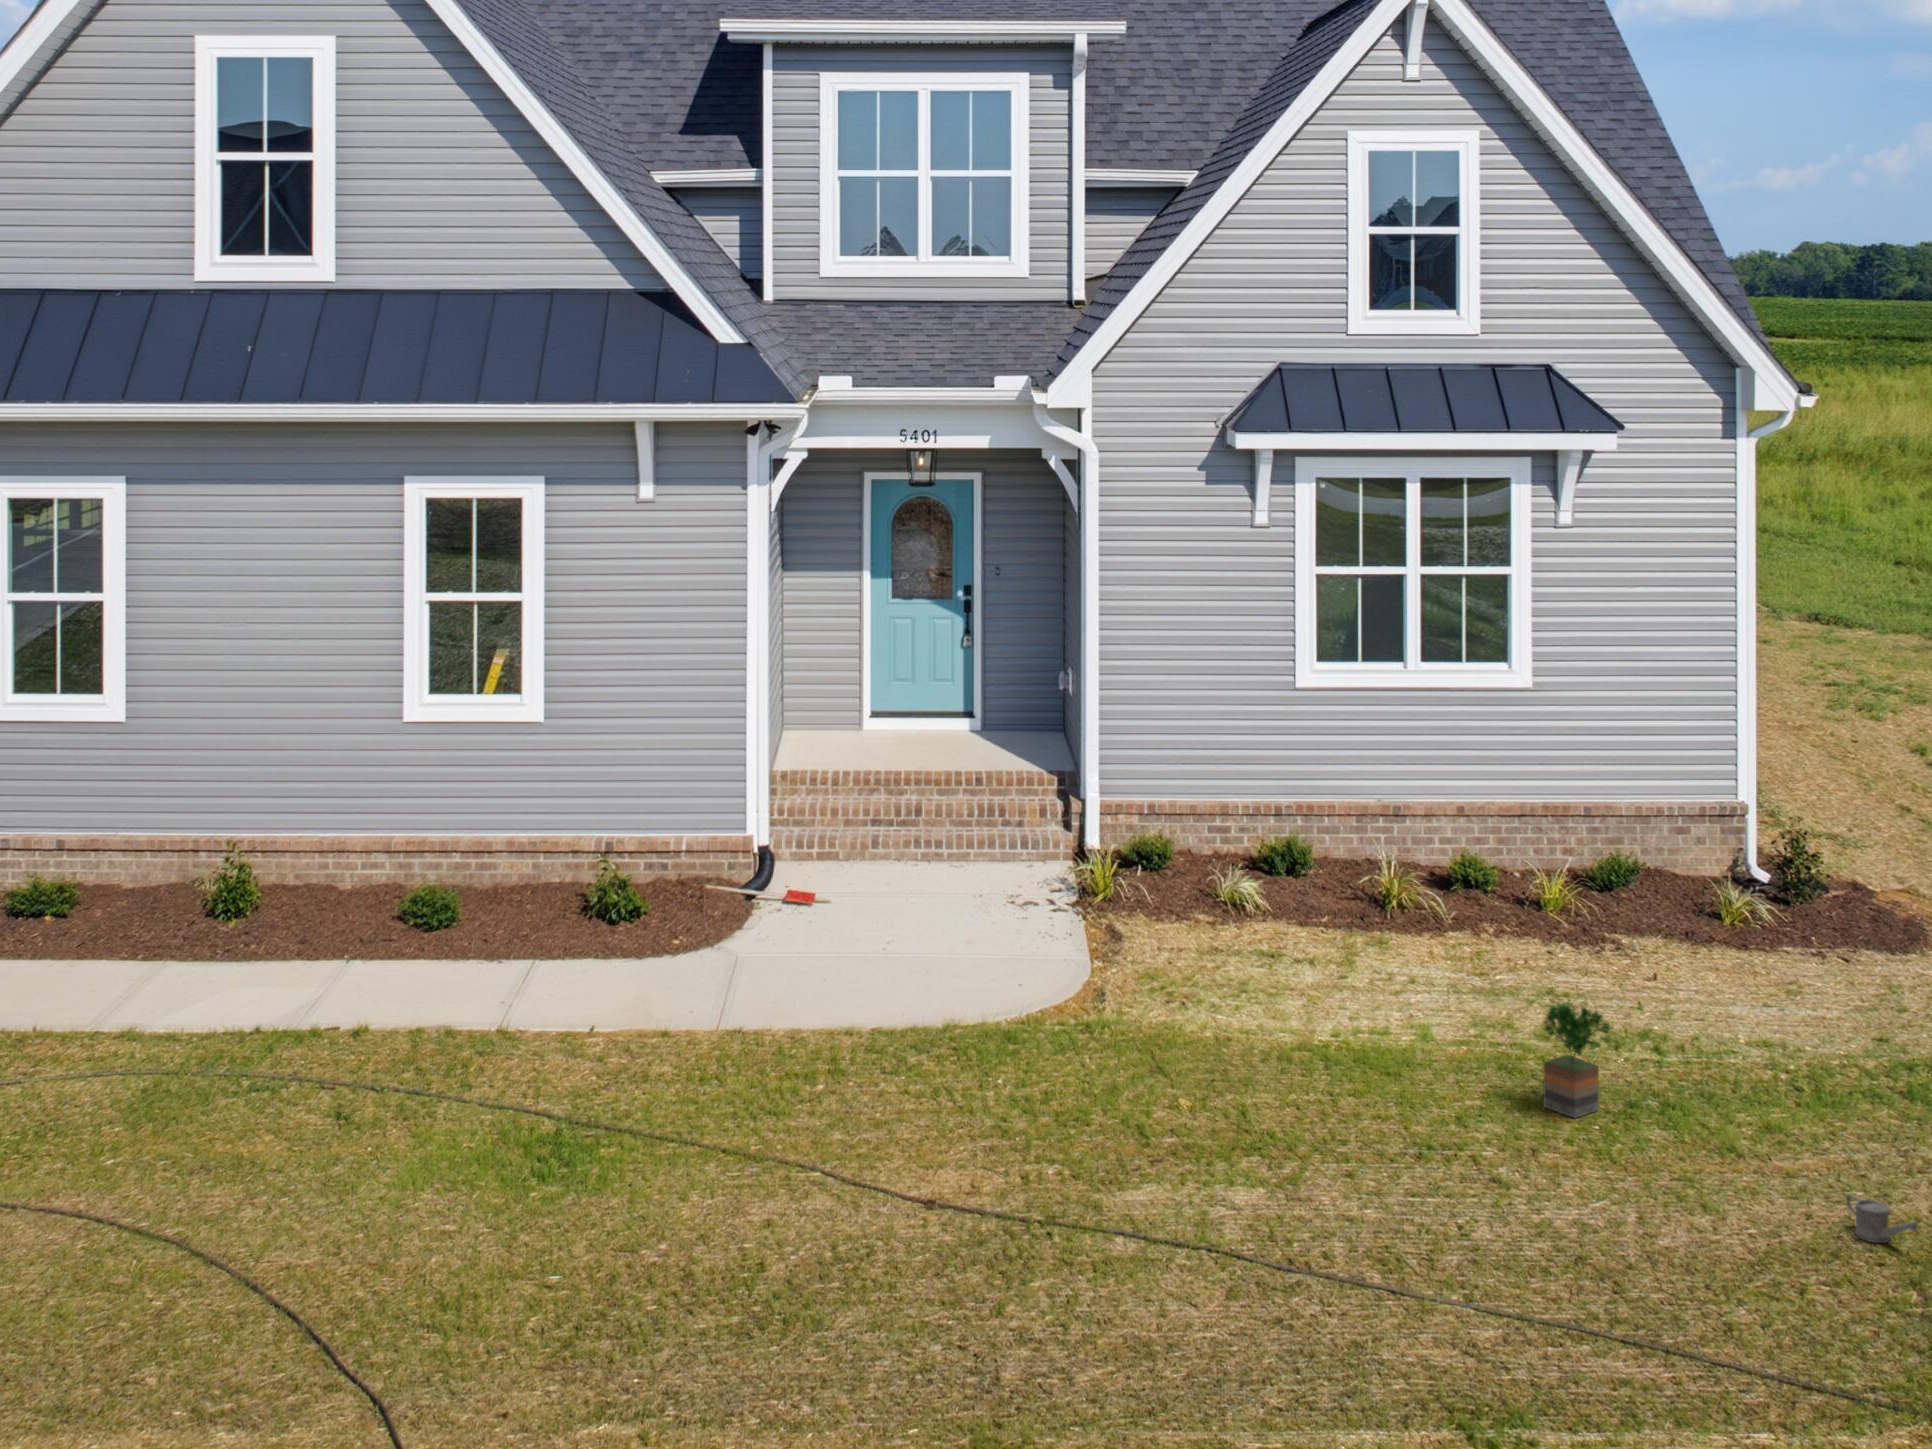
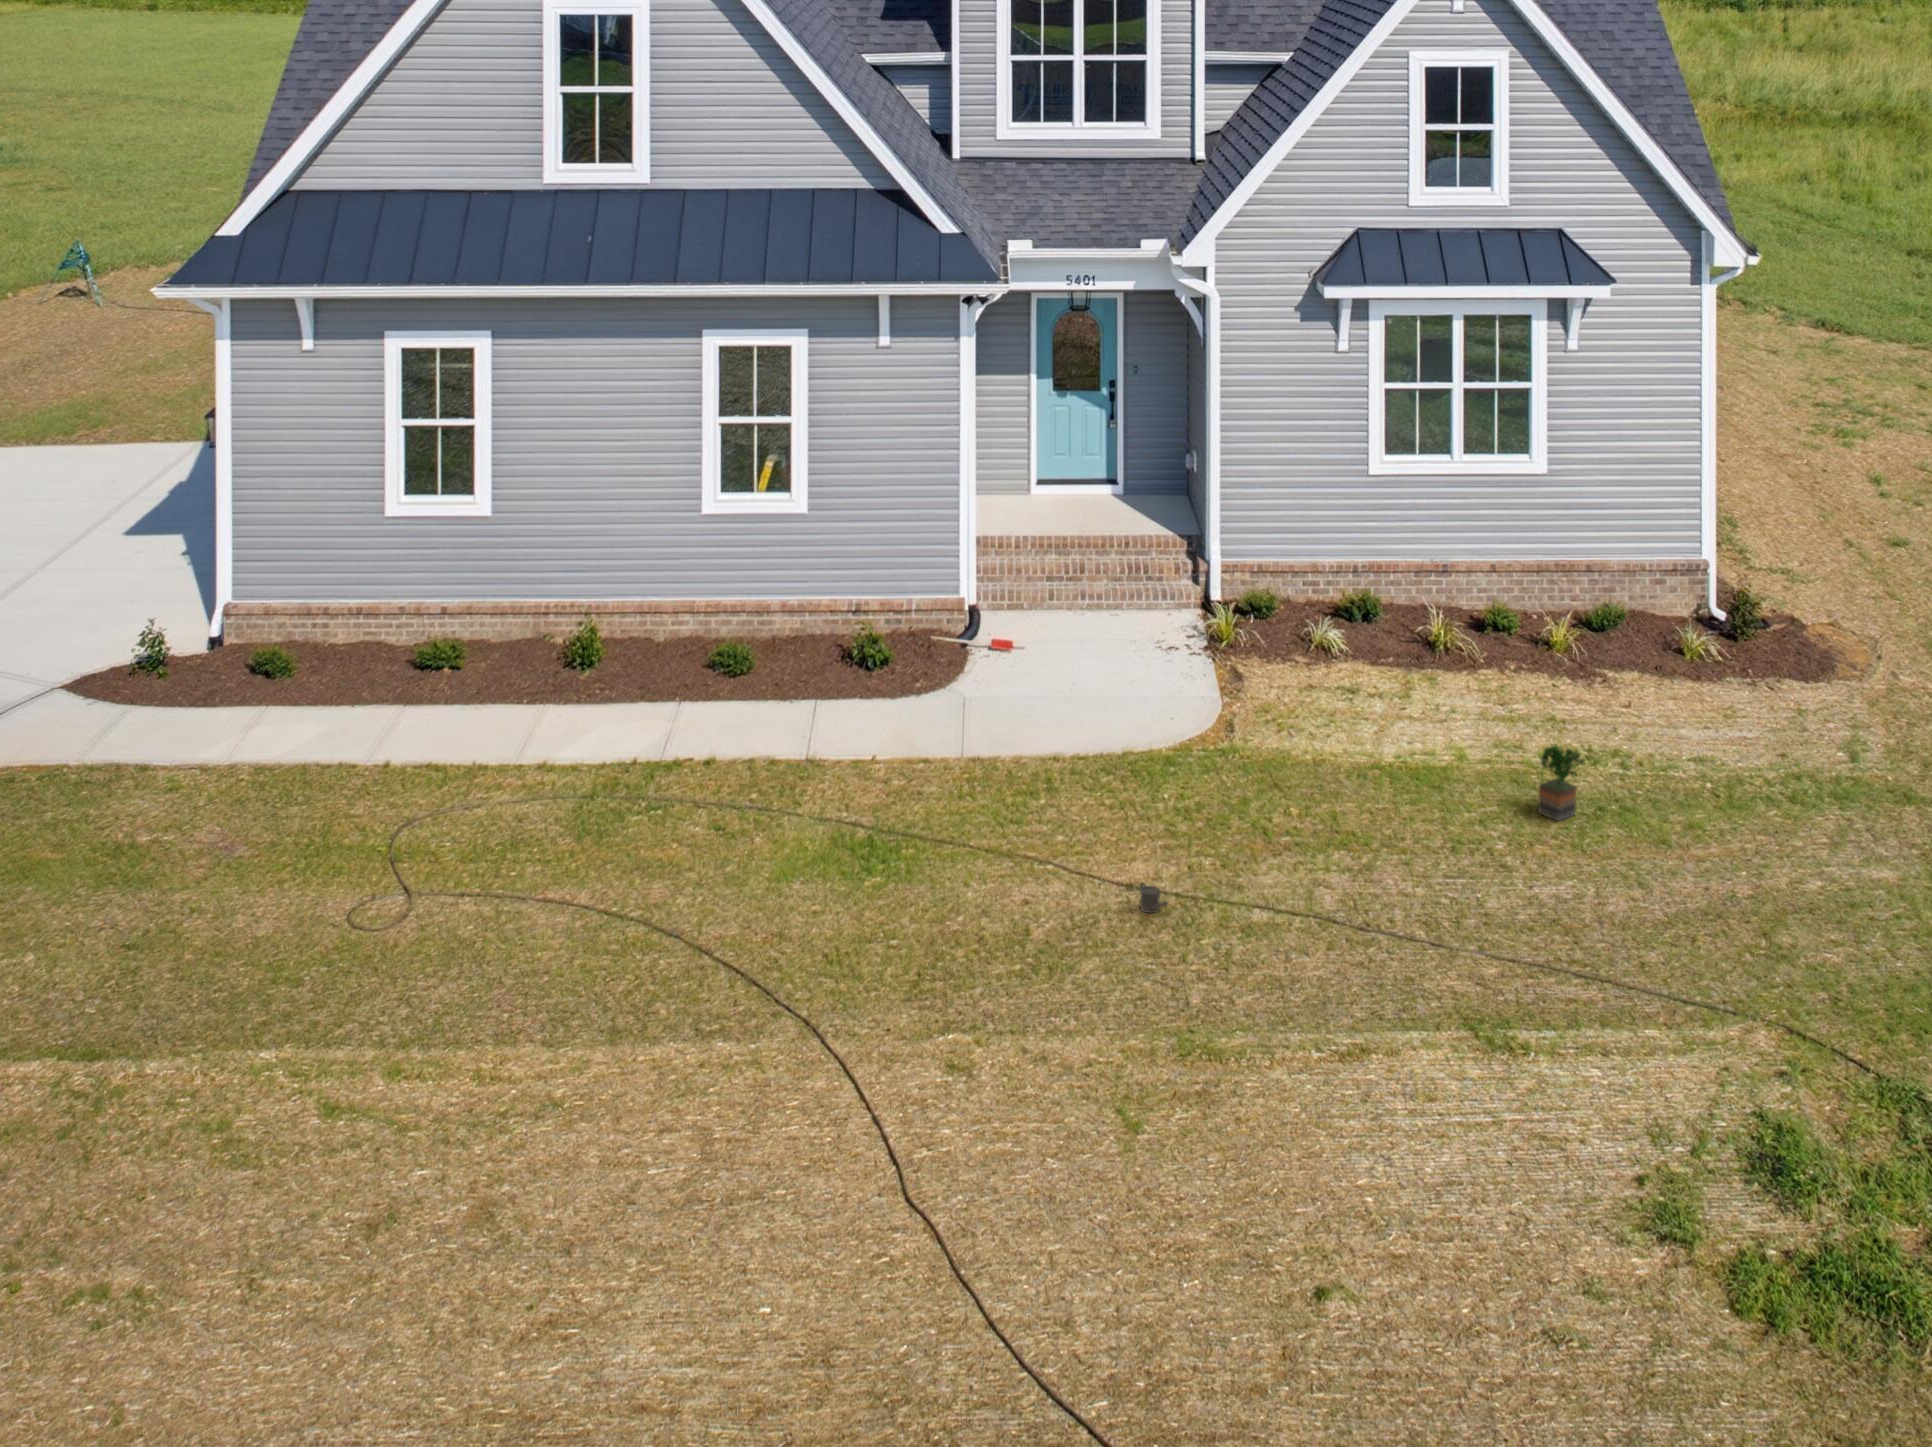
watering can: present [1846,1194,1919,1243] -> present [1140,882,1169,913]

